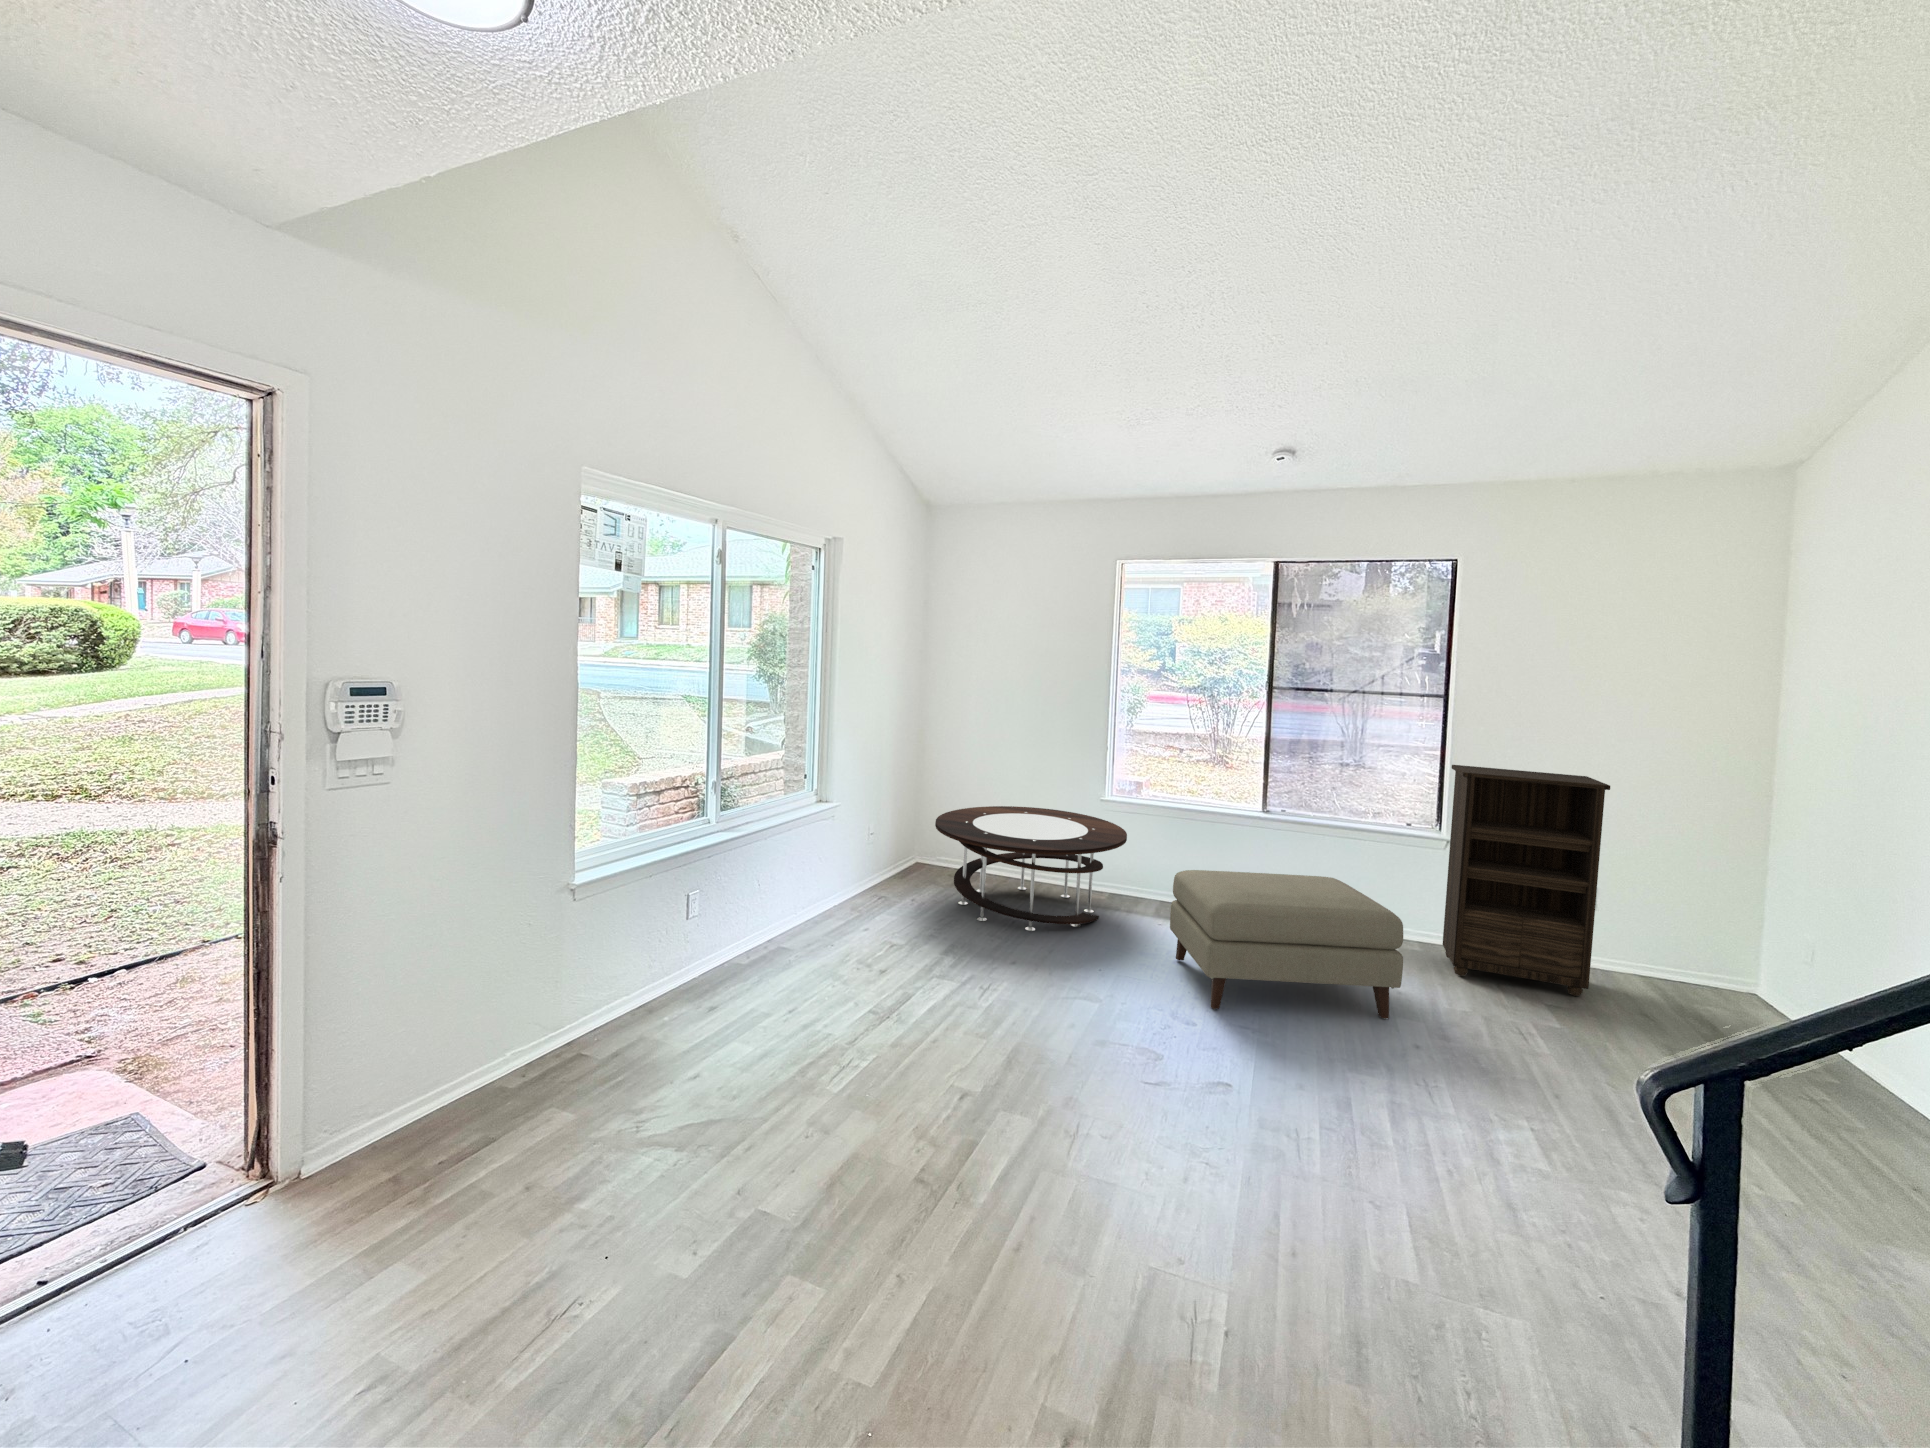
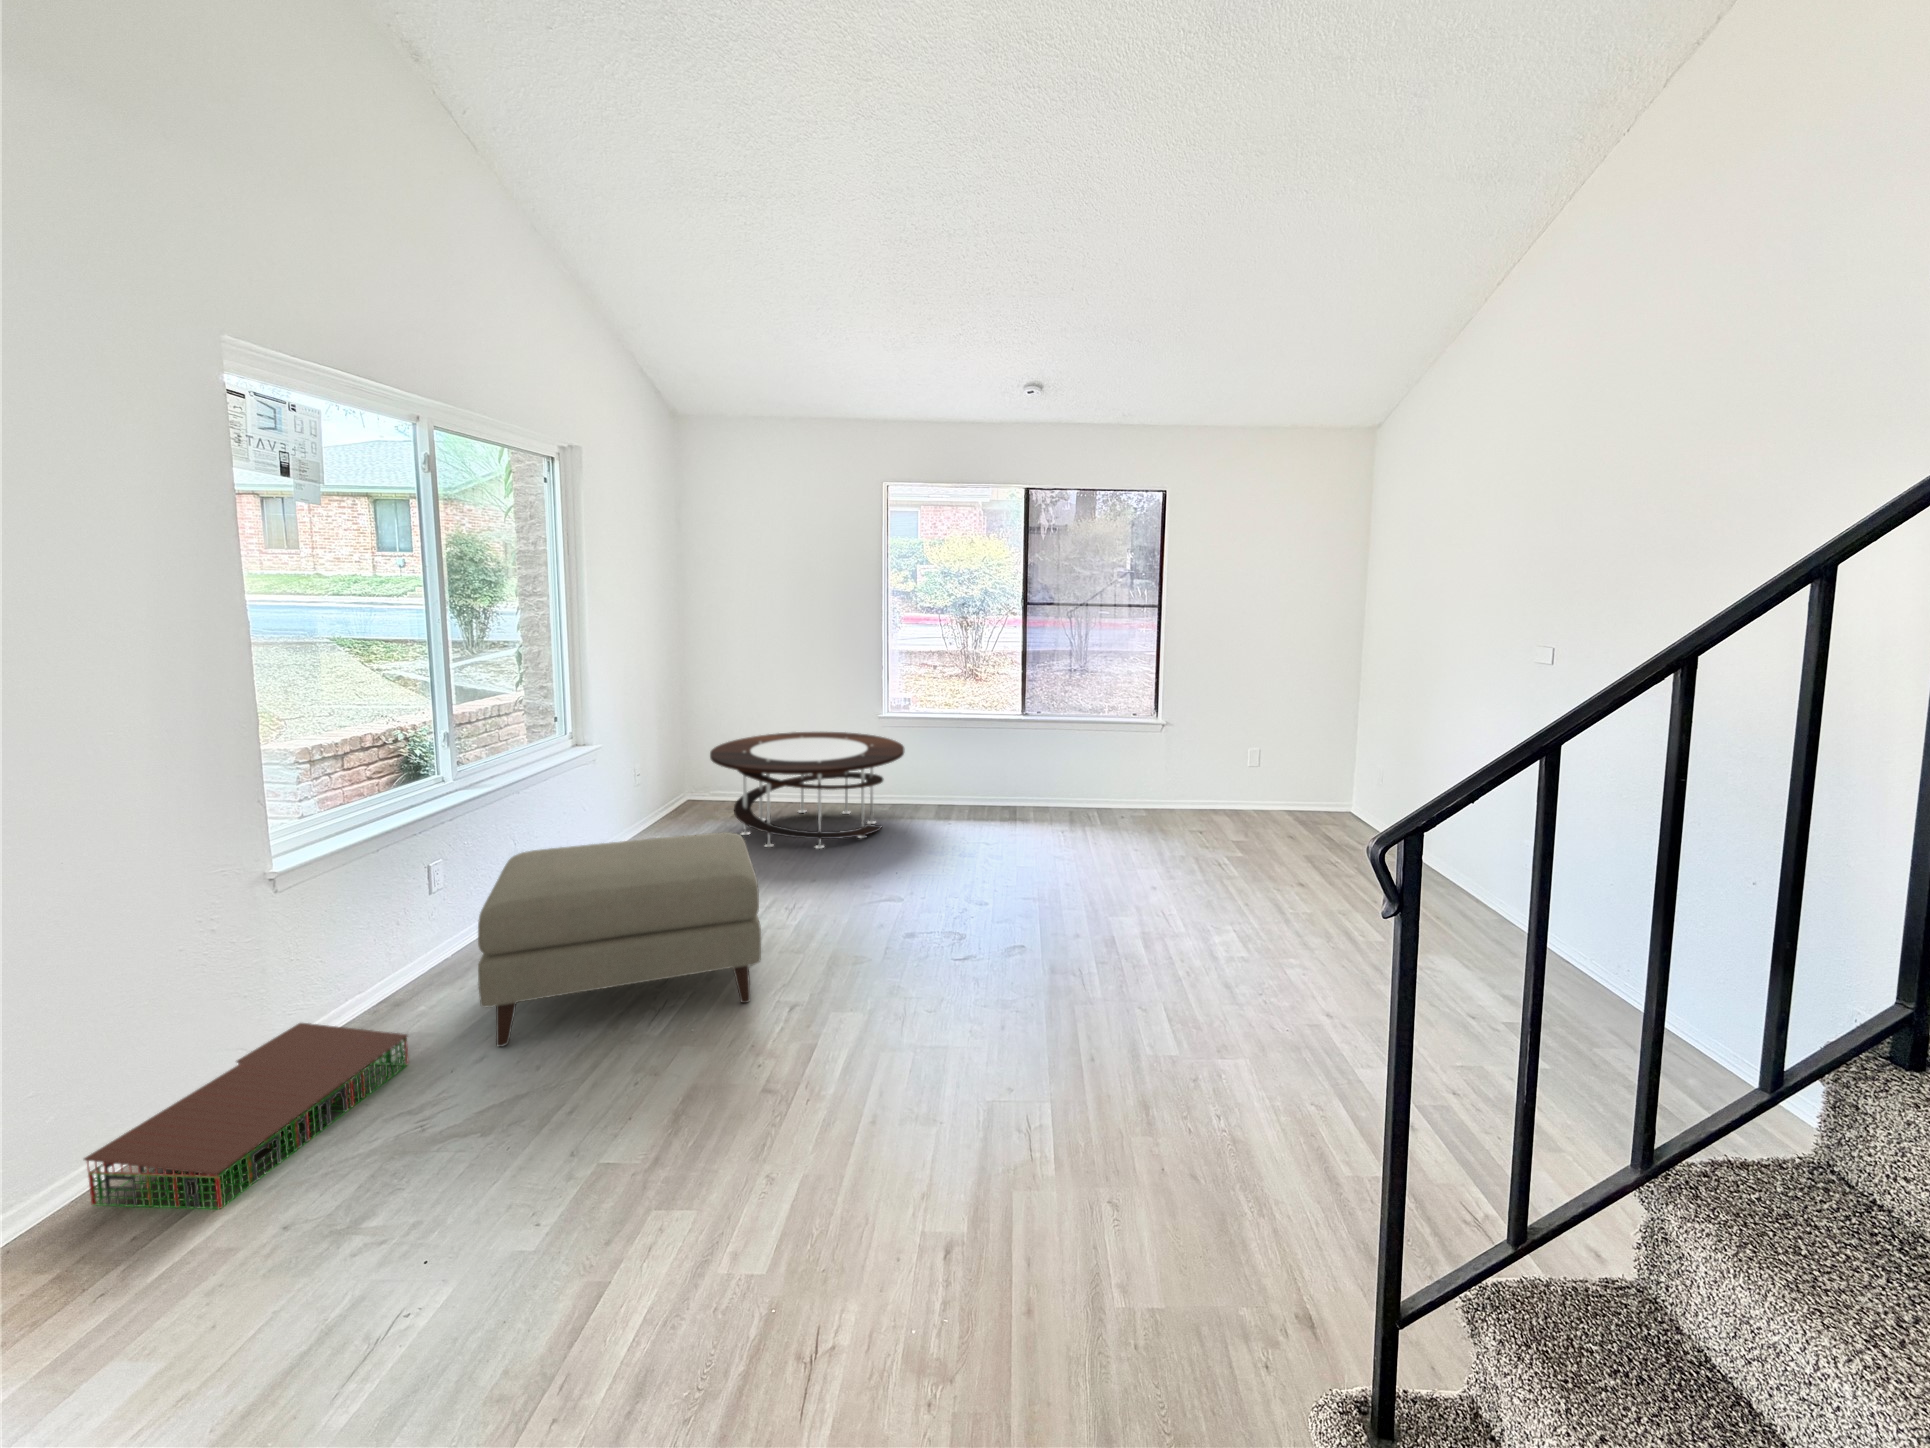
bookshelf: present [1443,765,1610,996] -> none [1155,662,1262,829]
ottoman: present [1170,870,1403,1019] -> present [478,832,761,1047]
storage bin: none [429,1011,647,1156] -> present [84,1023,409,1209]

